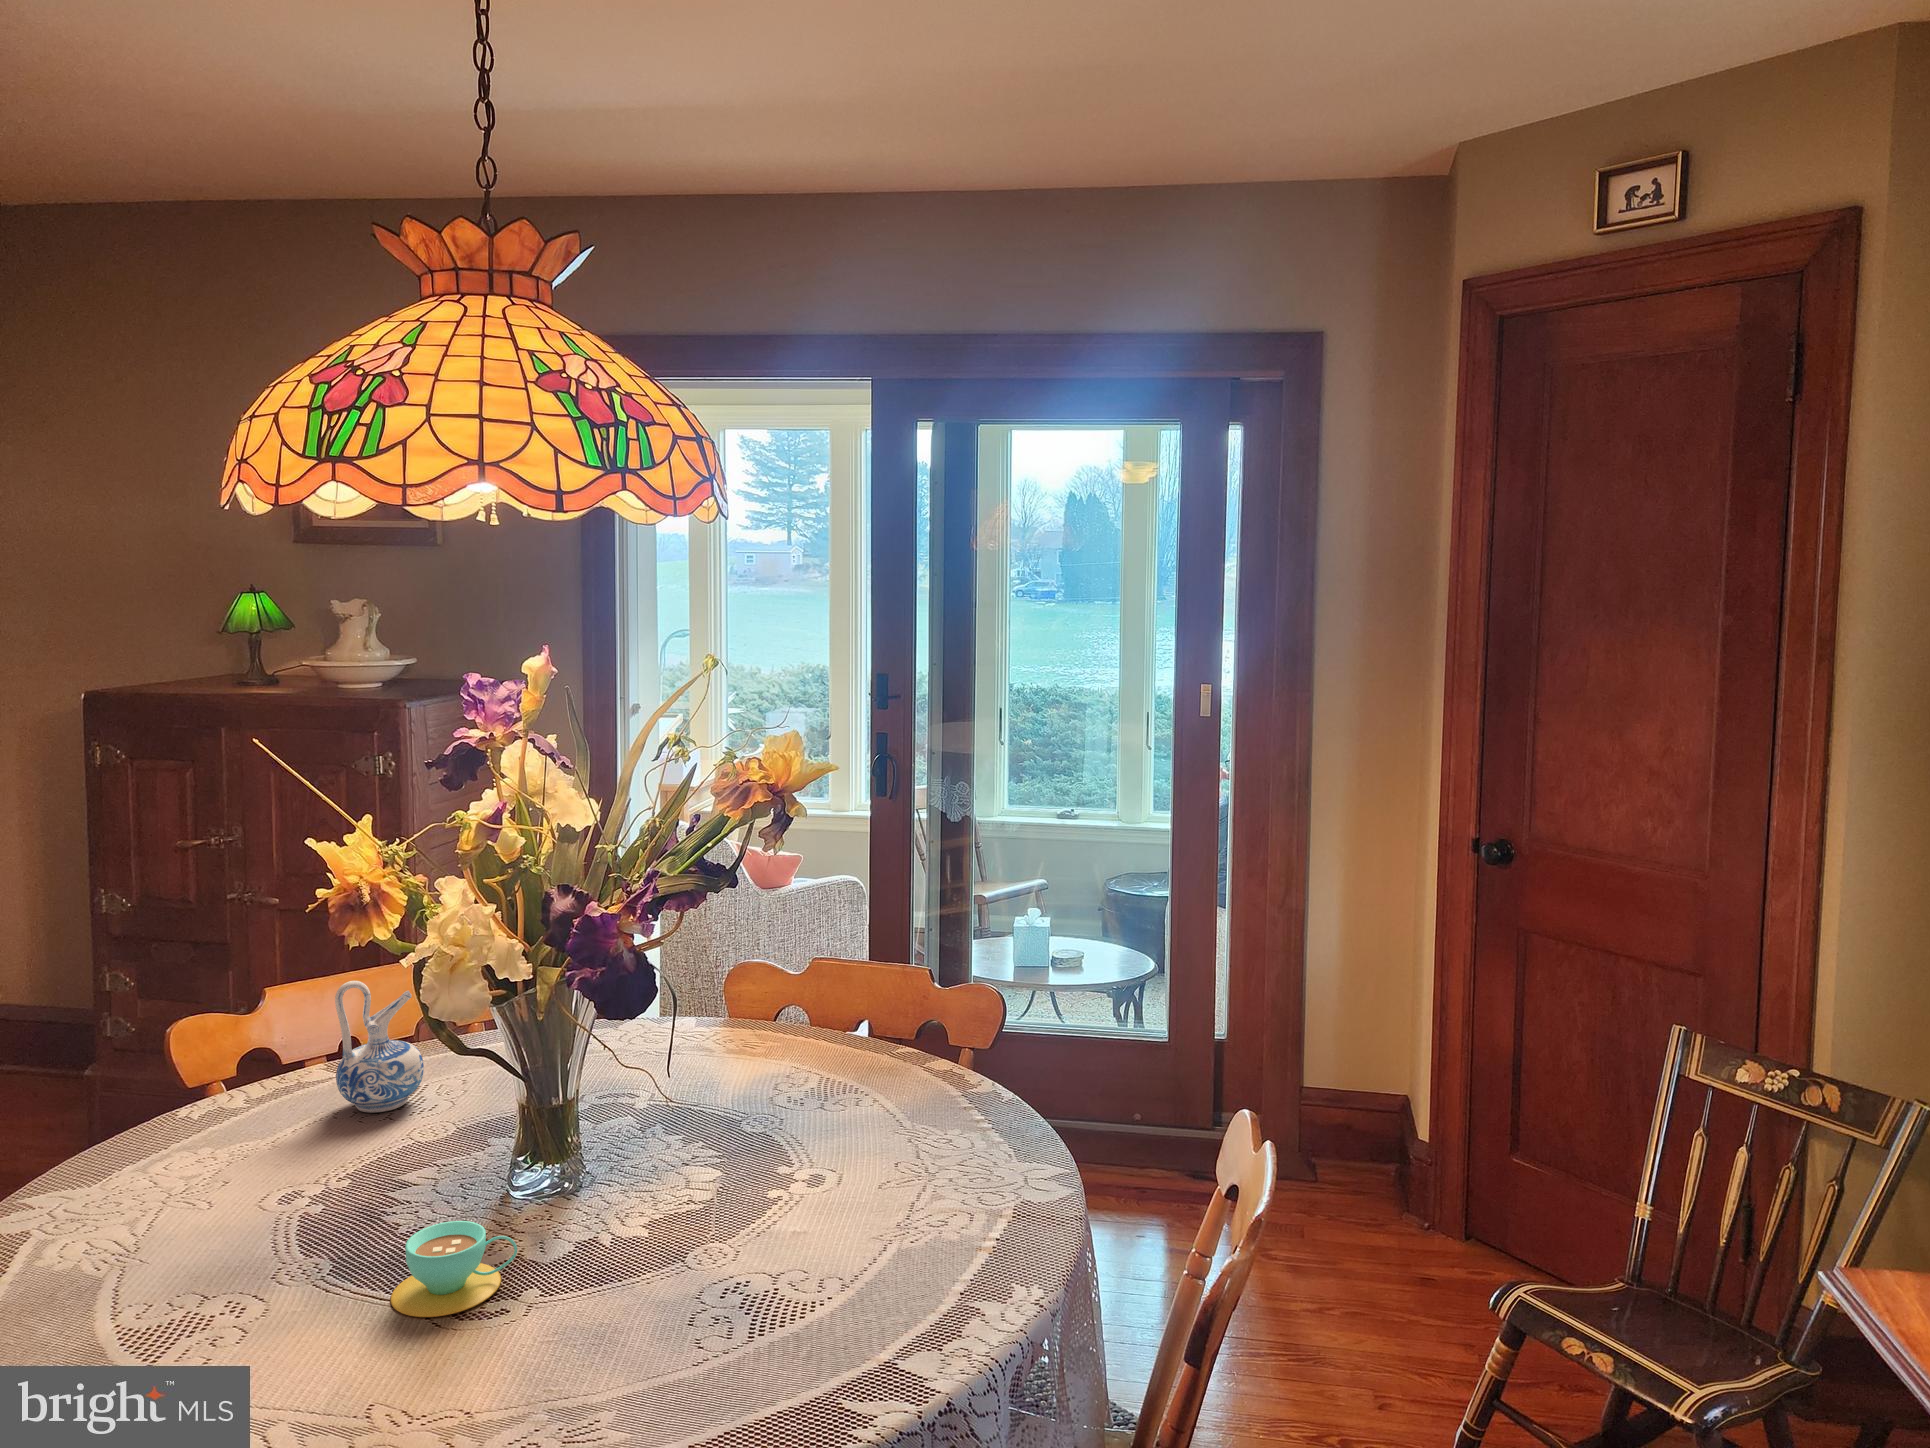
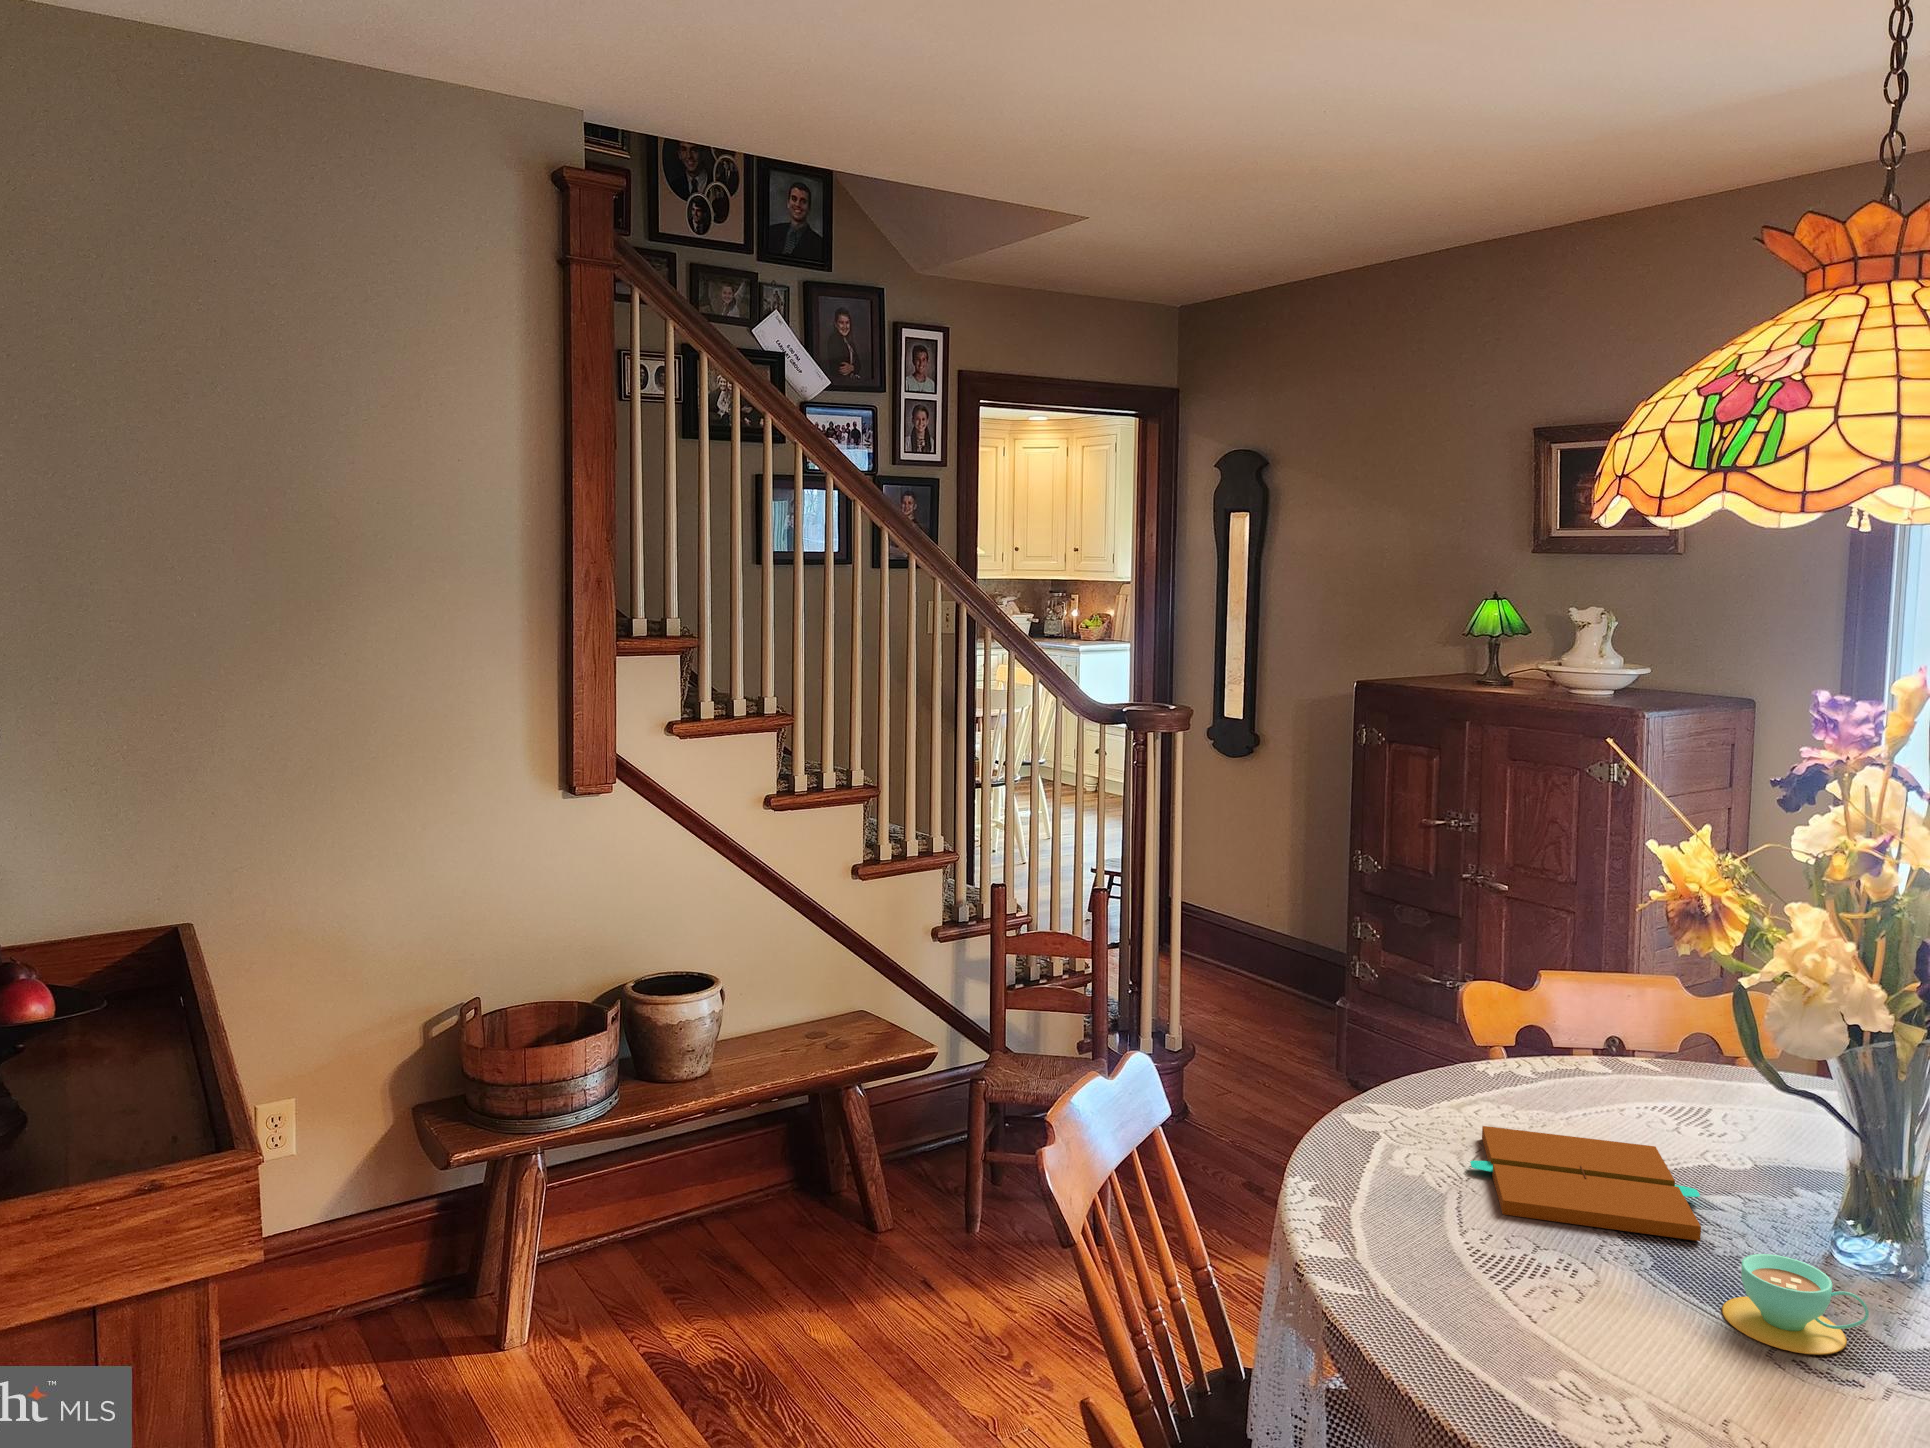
ceramic pitcher: present [335,981,424,1112] -> none [1623,987,1713,1126]
book: none [140,1141,394,1280] -> present [1470,1126,1701,1241]

